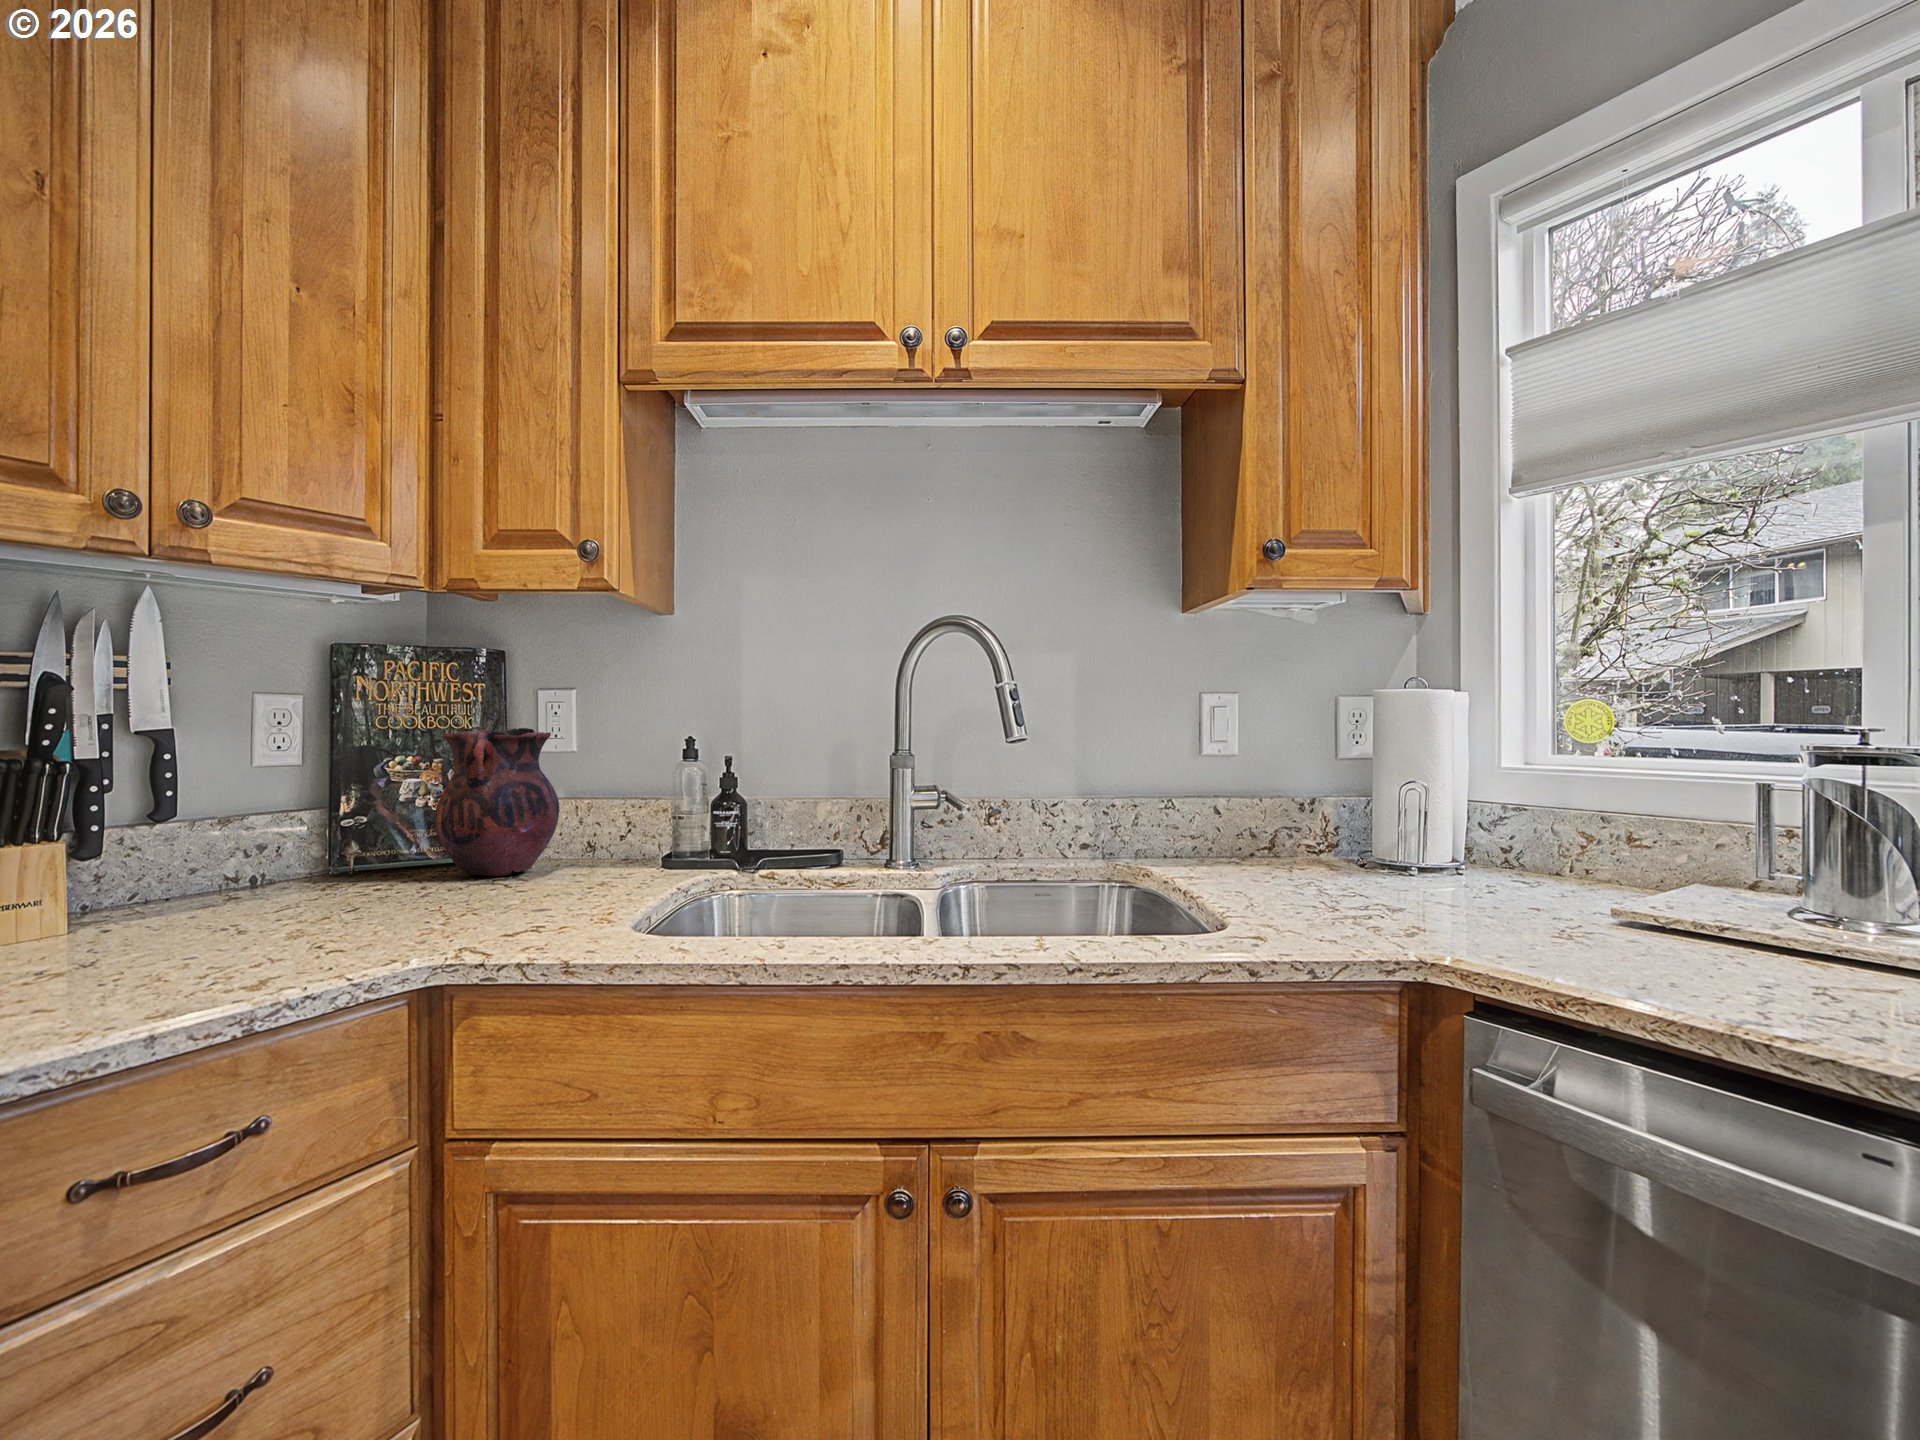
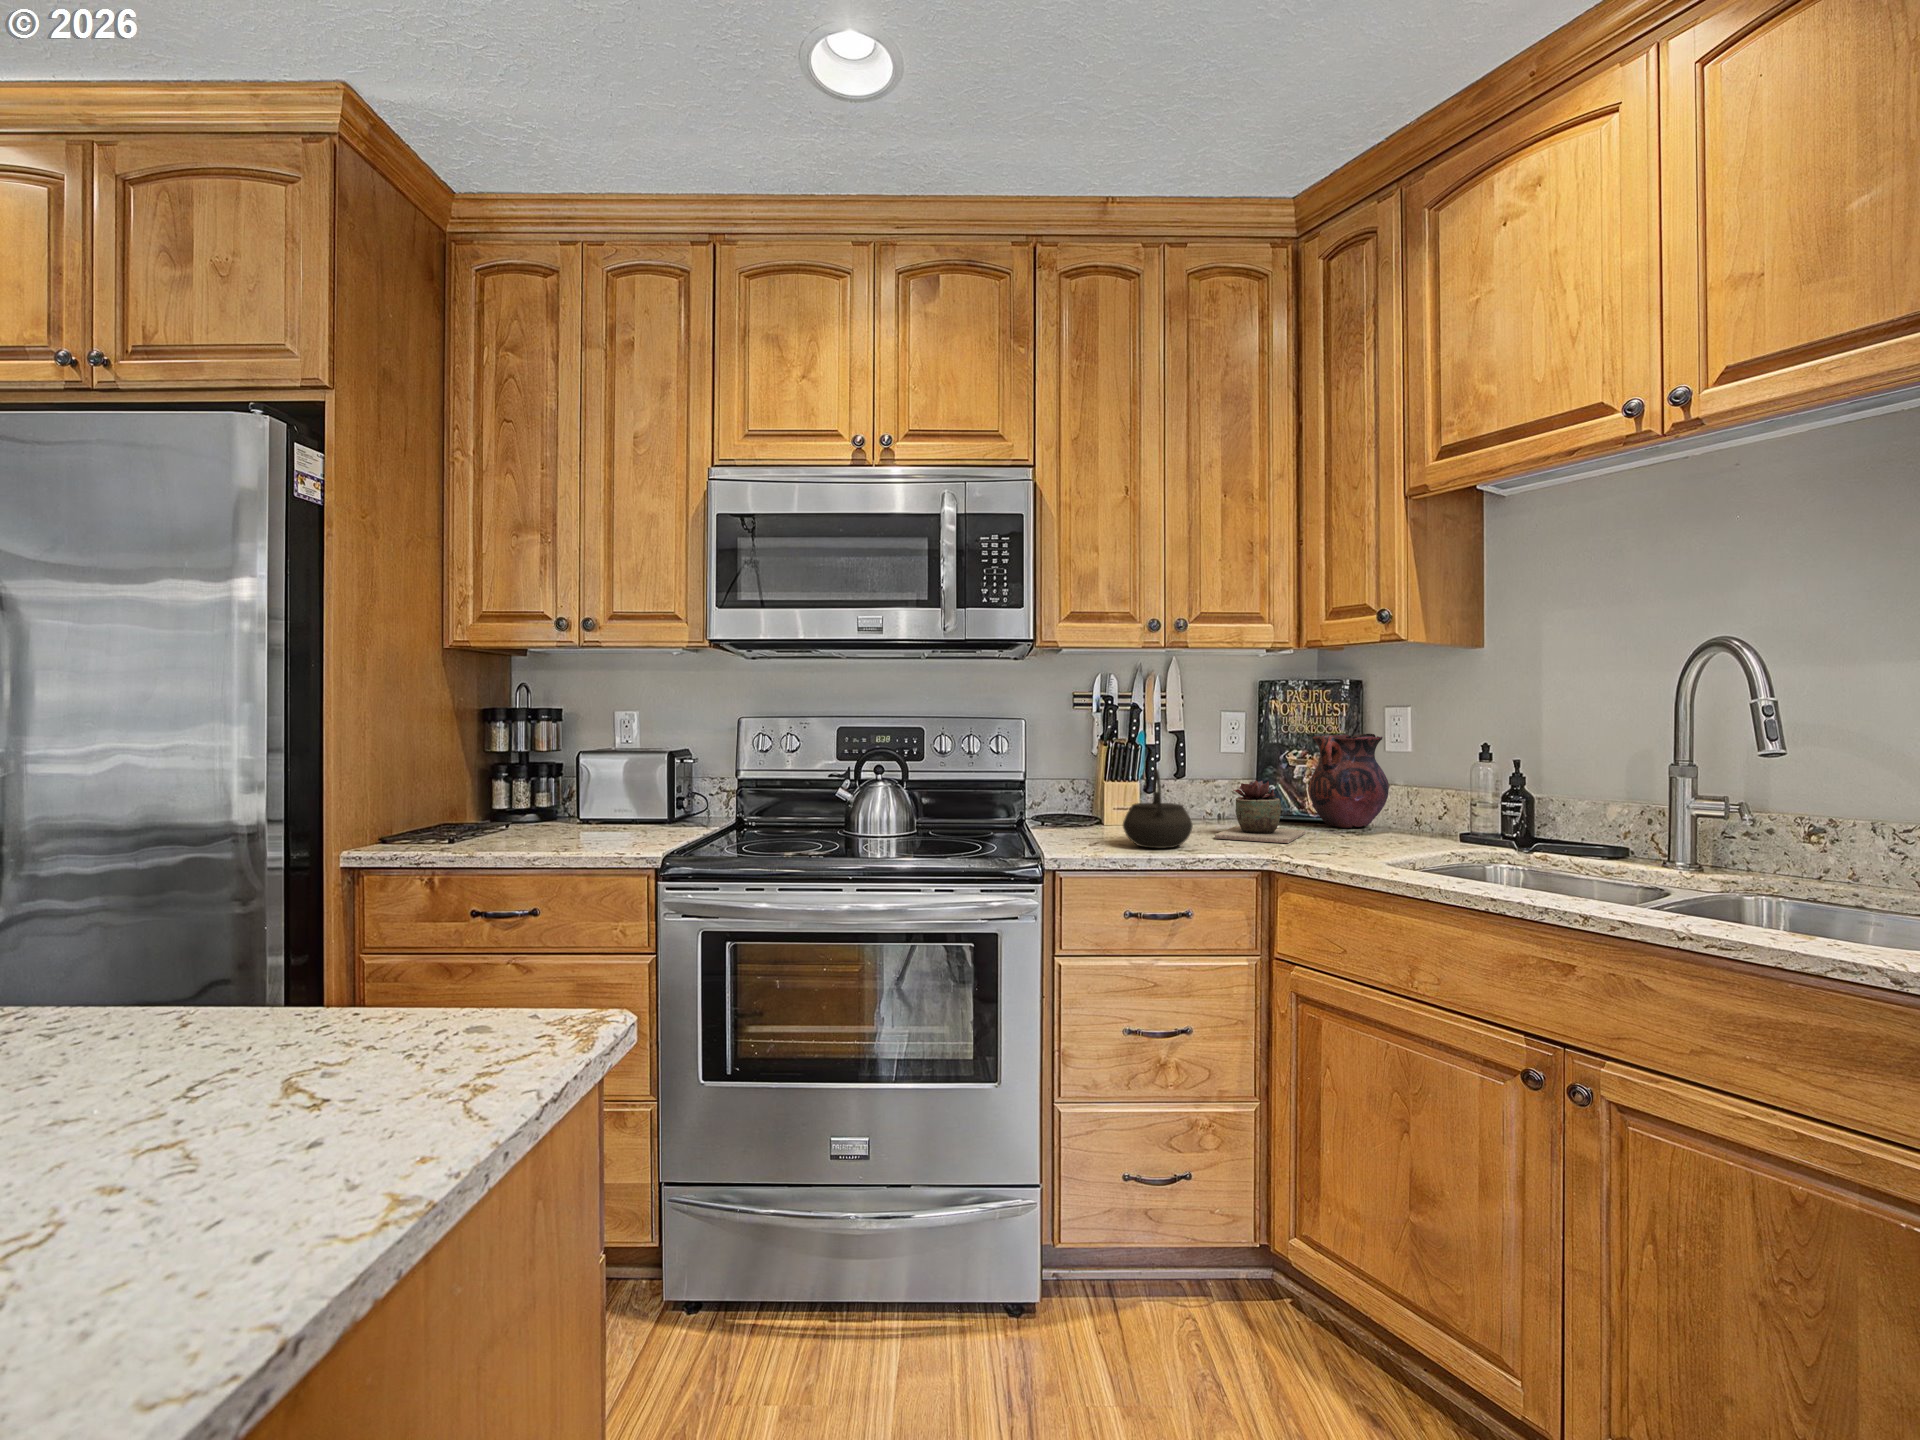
kettle: none [84,807,275,987] -> present [1123,769,1193,848]
succulent plant: none [299,812,454,933] -> present [1215,781,1306,843]

